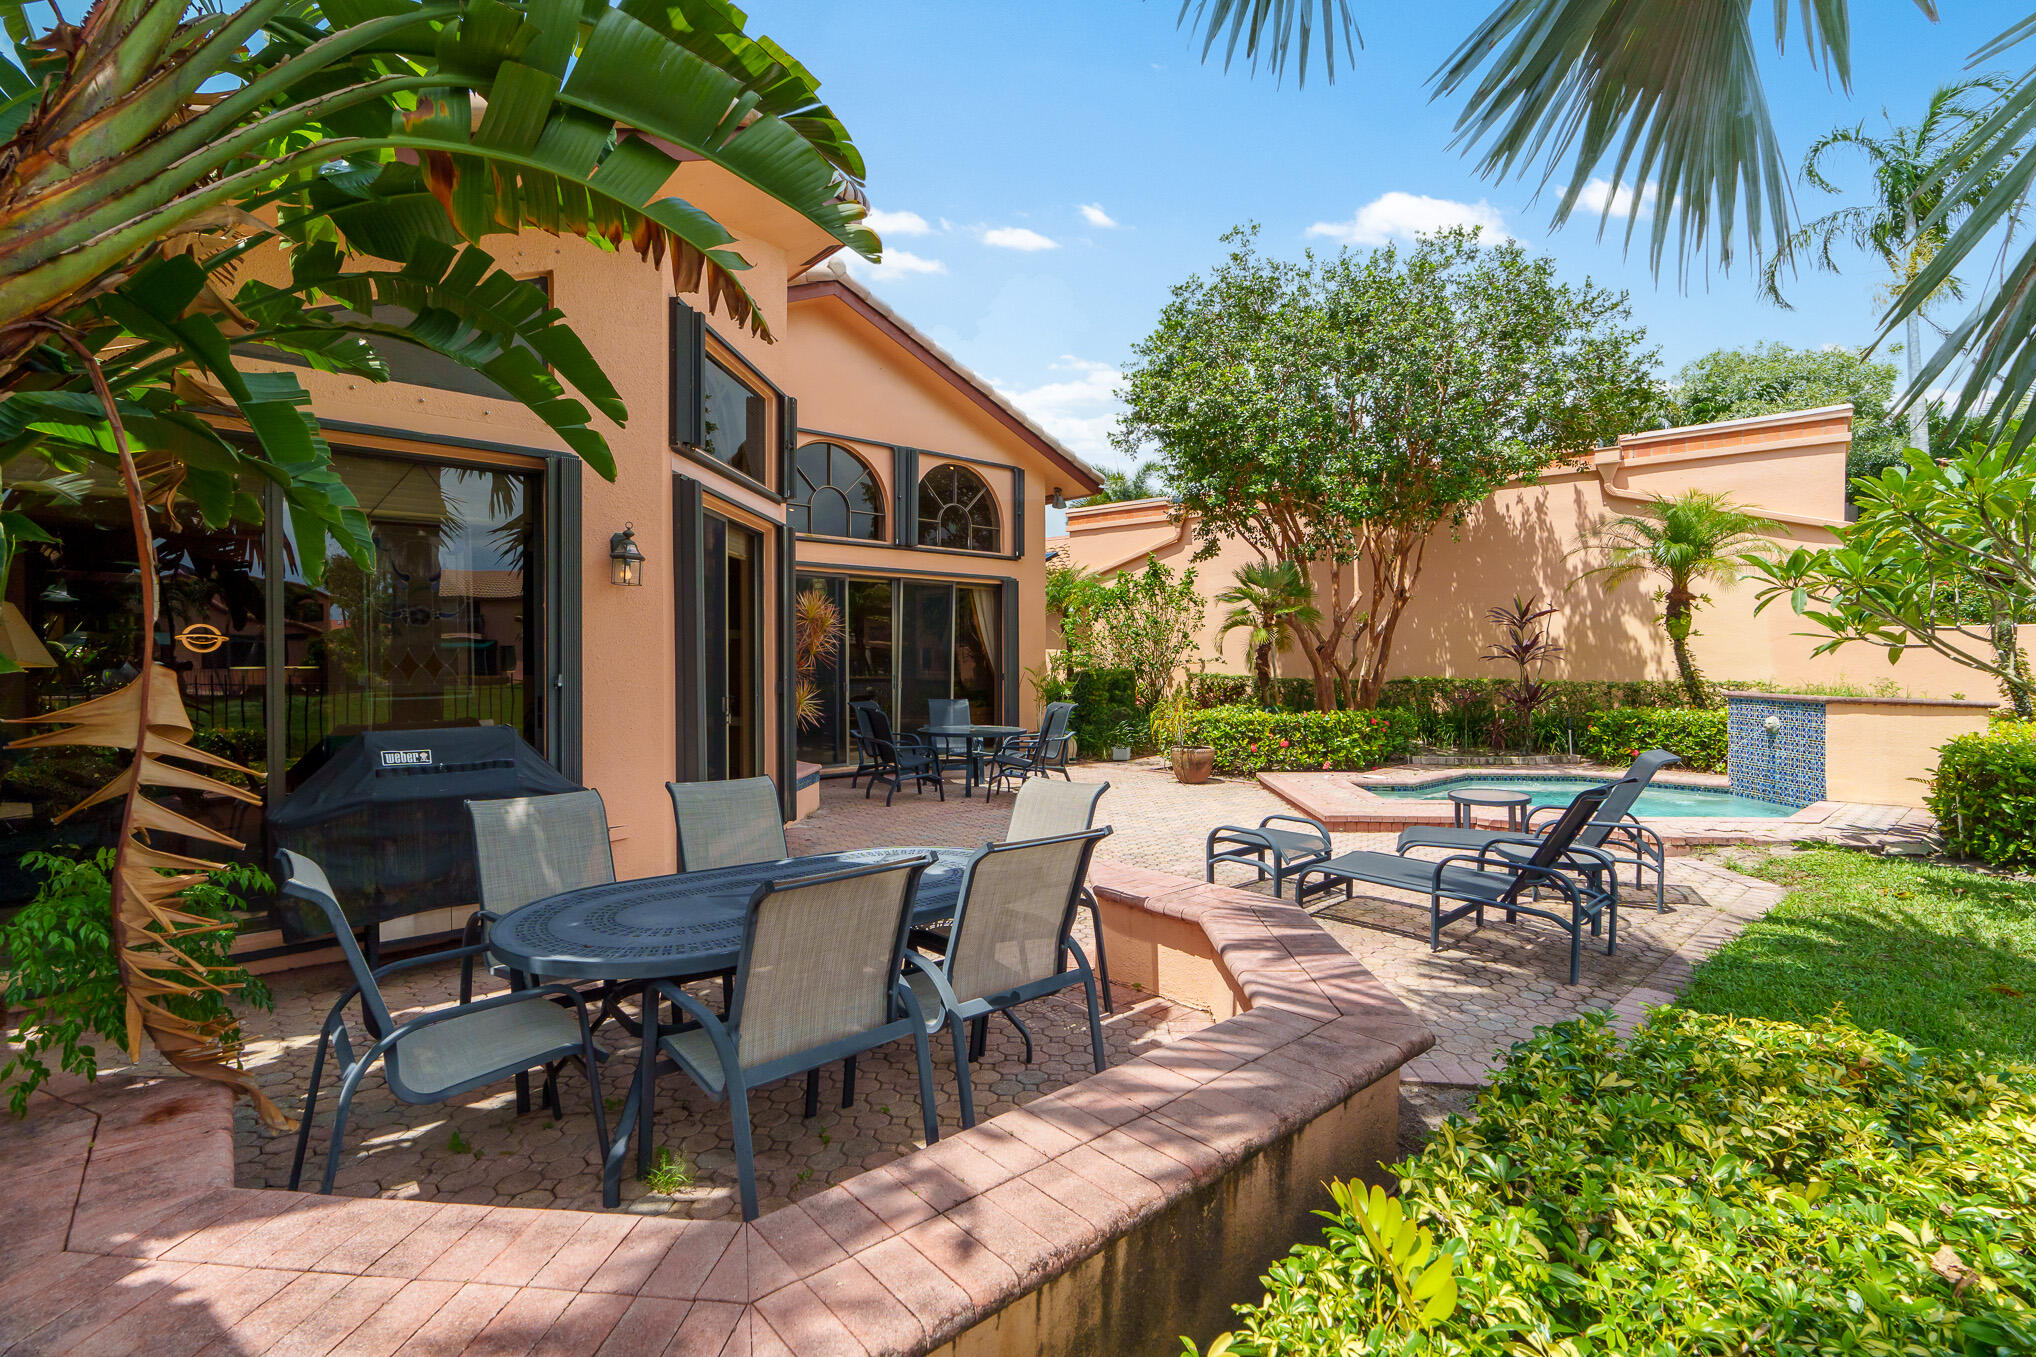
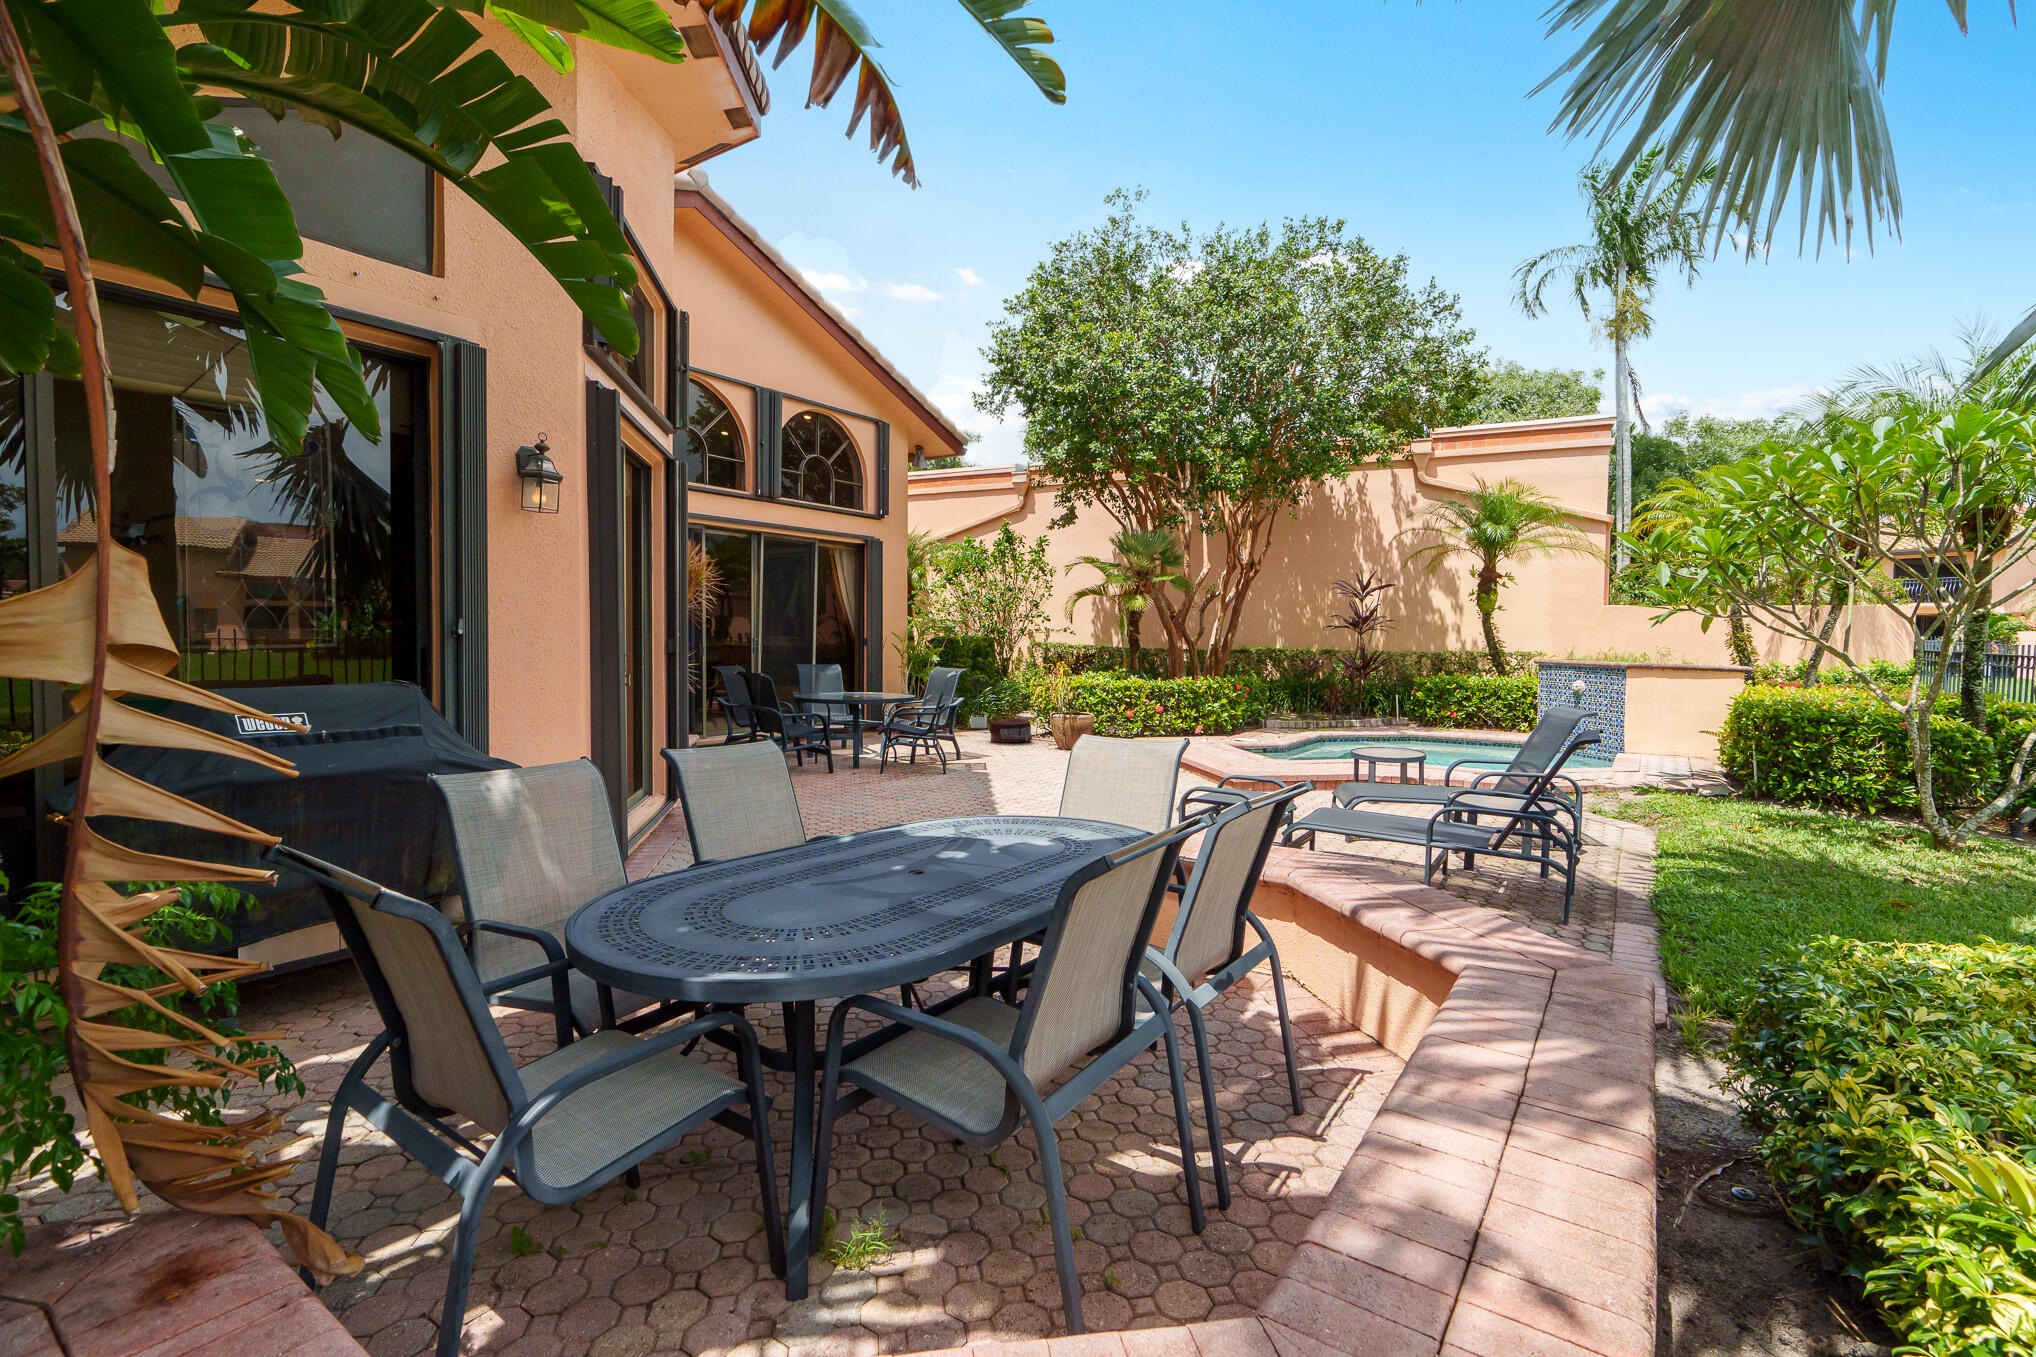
pouf: none [1118,751,1162,775] -> present [990,719,1032,743]

